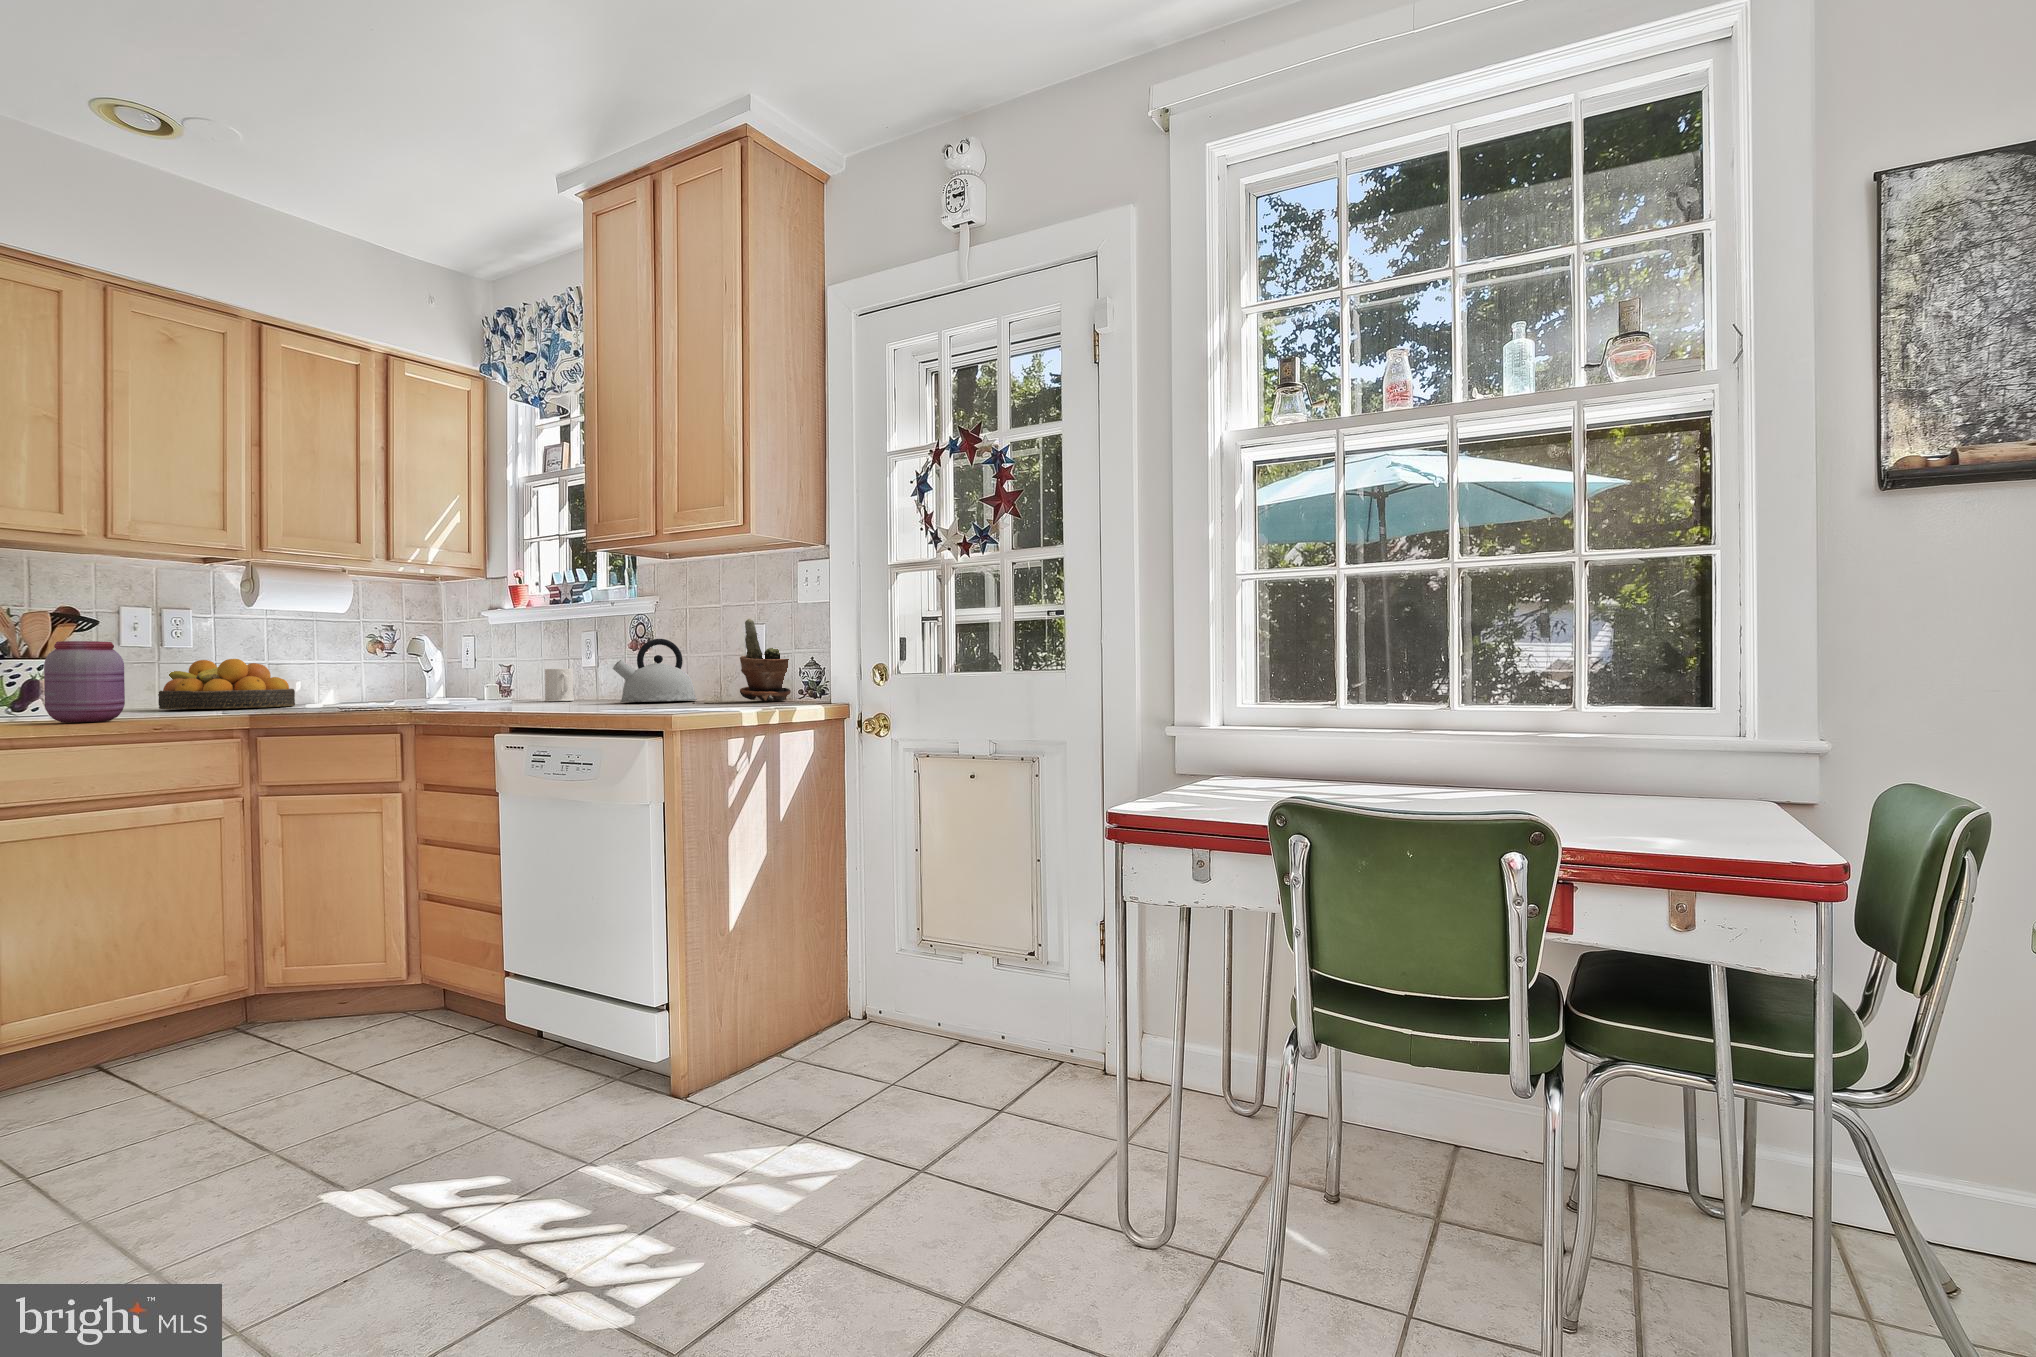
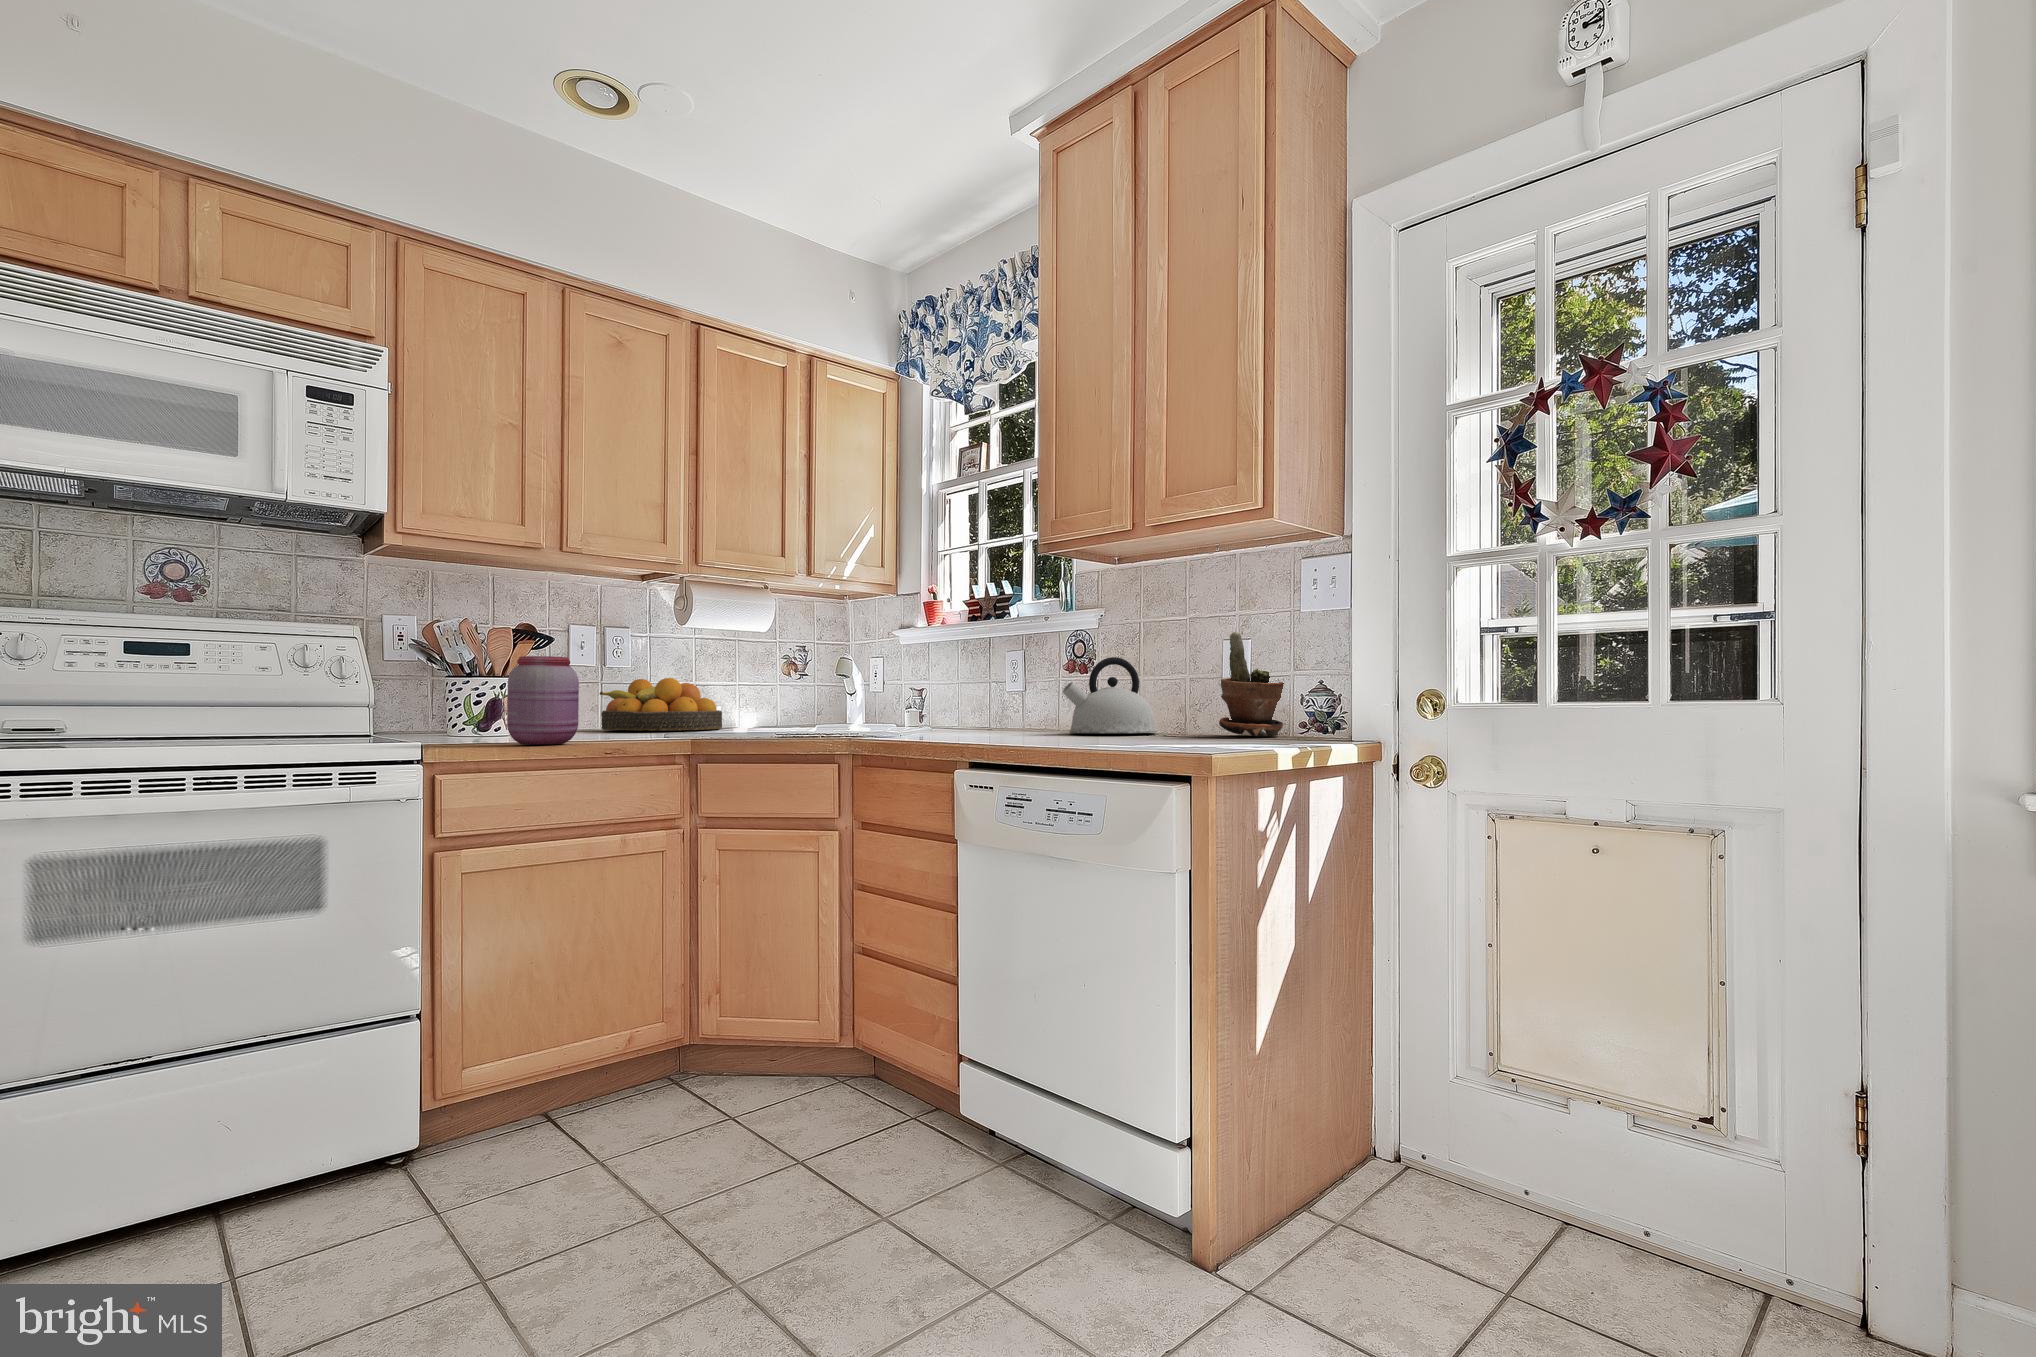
mug: present [545,669,574,701] -> none [973,692,1004,729]

